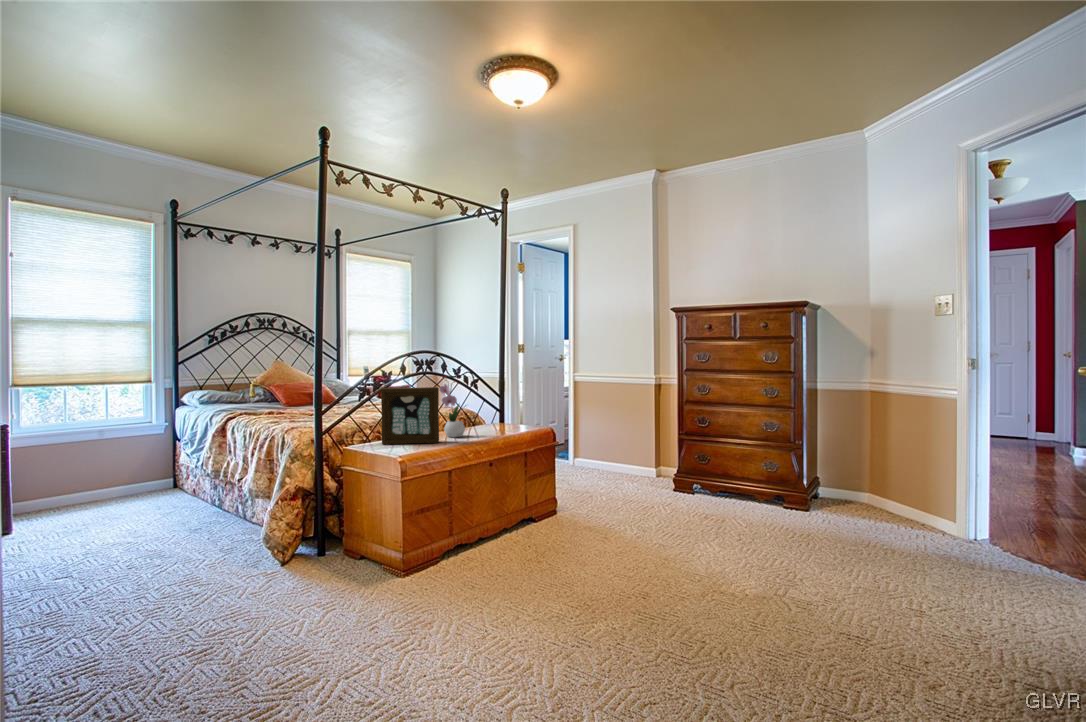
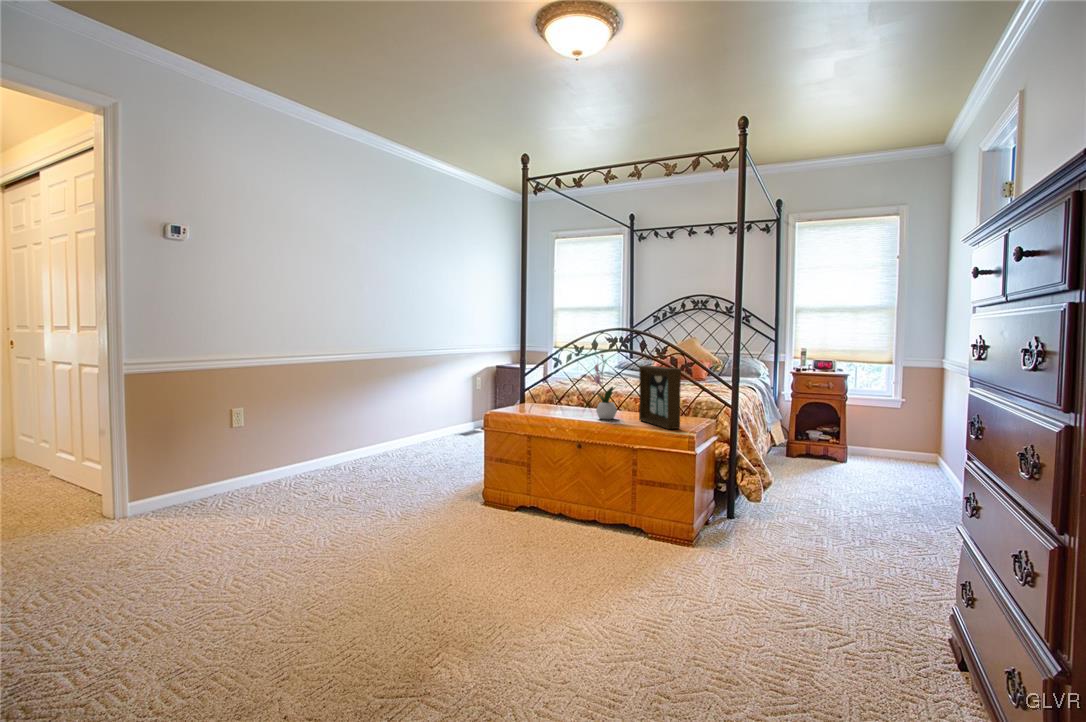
picture frame: present [381,387,439,444] -> present [639,365,681,429]

